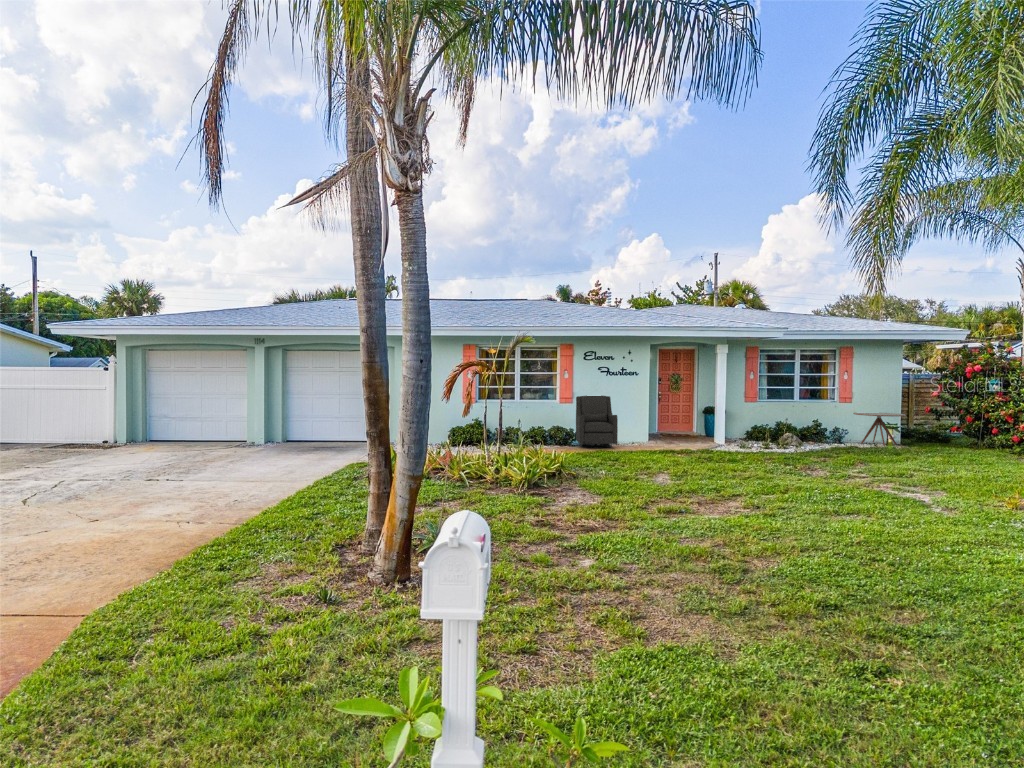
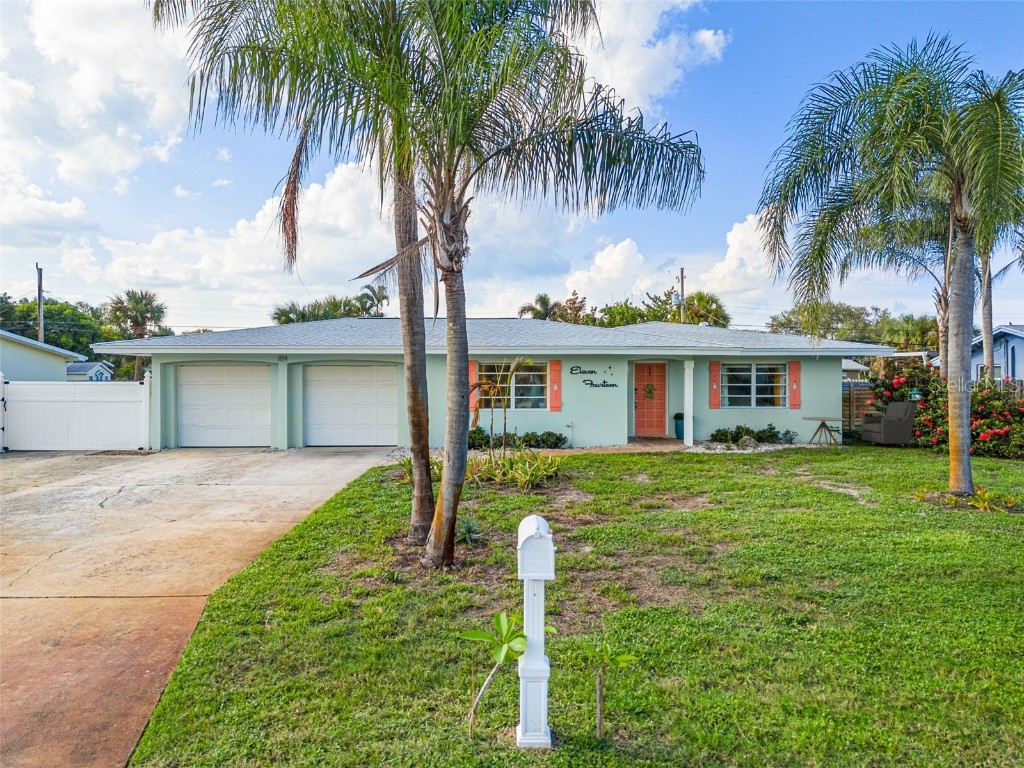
chair: present [576,396,618,448] -> present [861,402,917,447]

